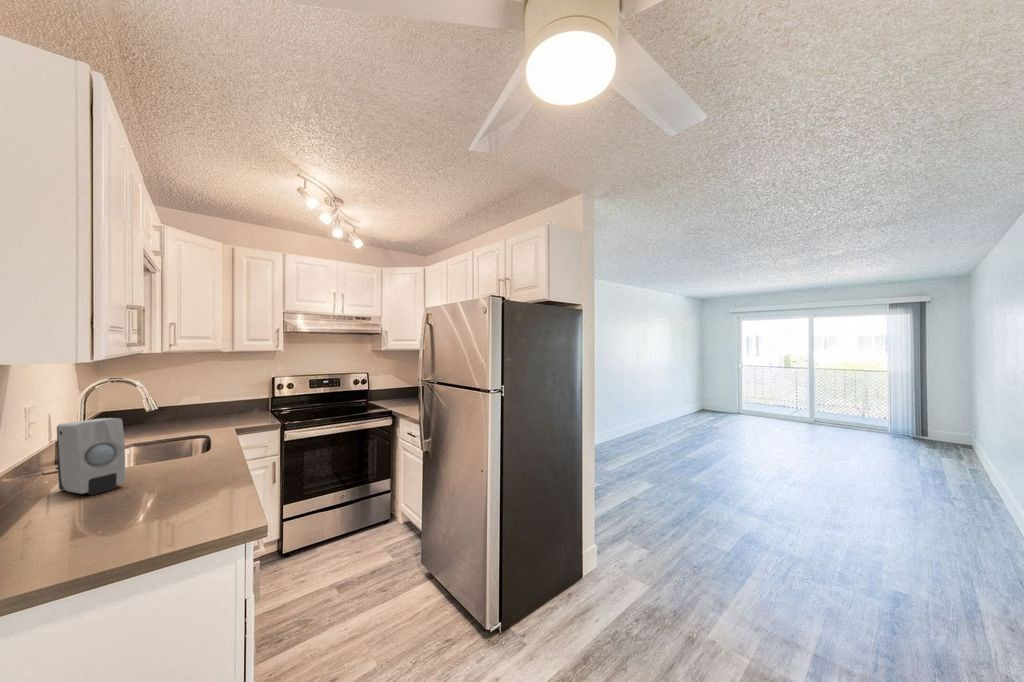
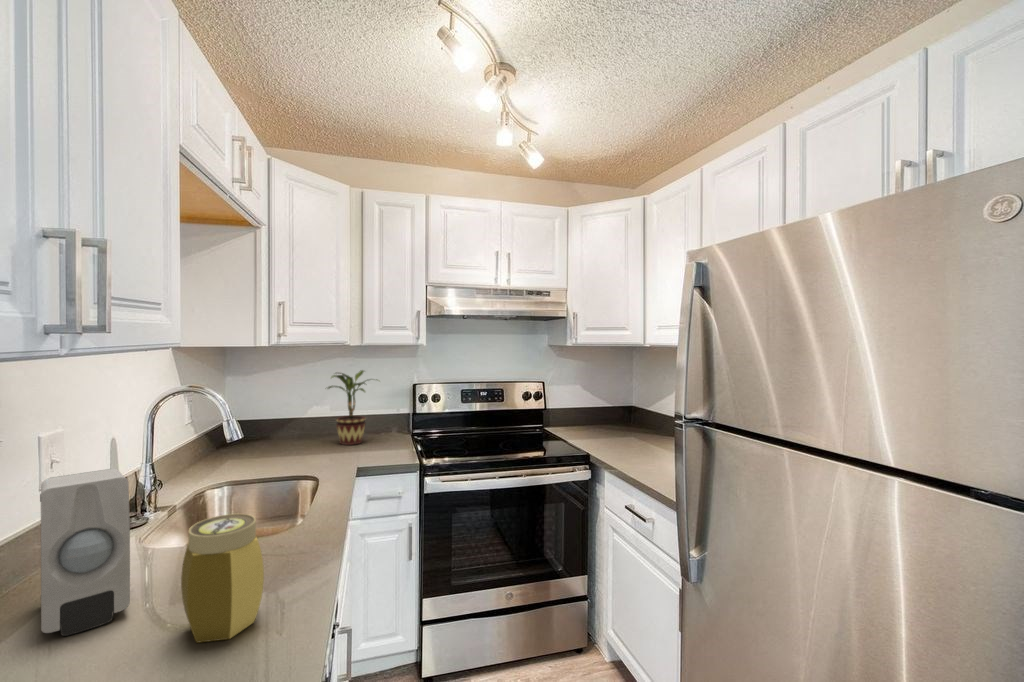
potted plant: none [202,369,249,419] -> present [328,370,377,445]
jar: none [162,431,208,487] -> present [181,514,264,643]

